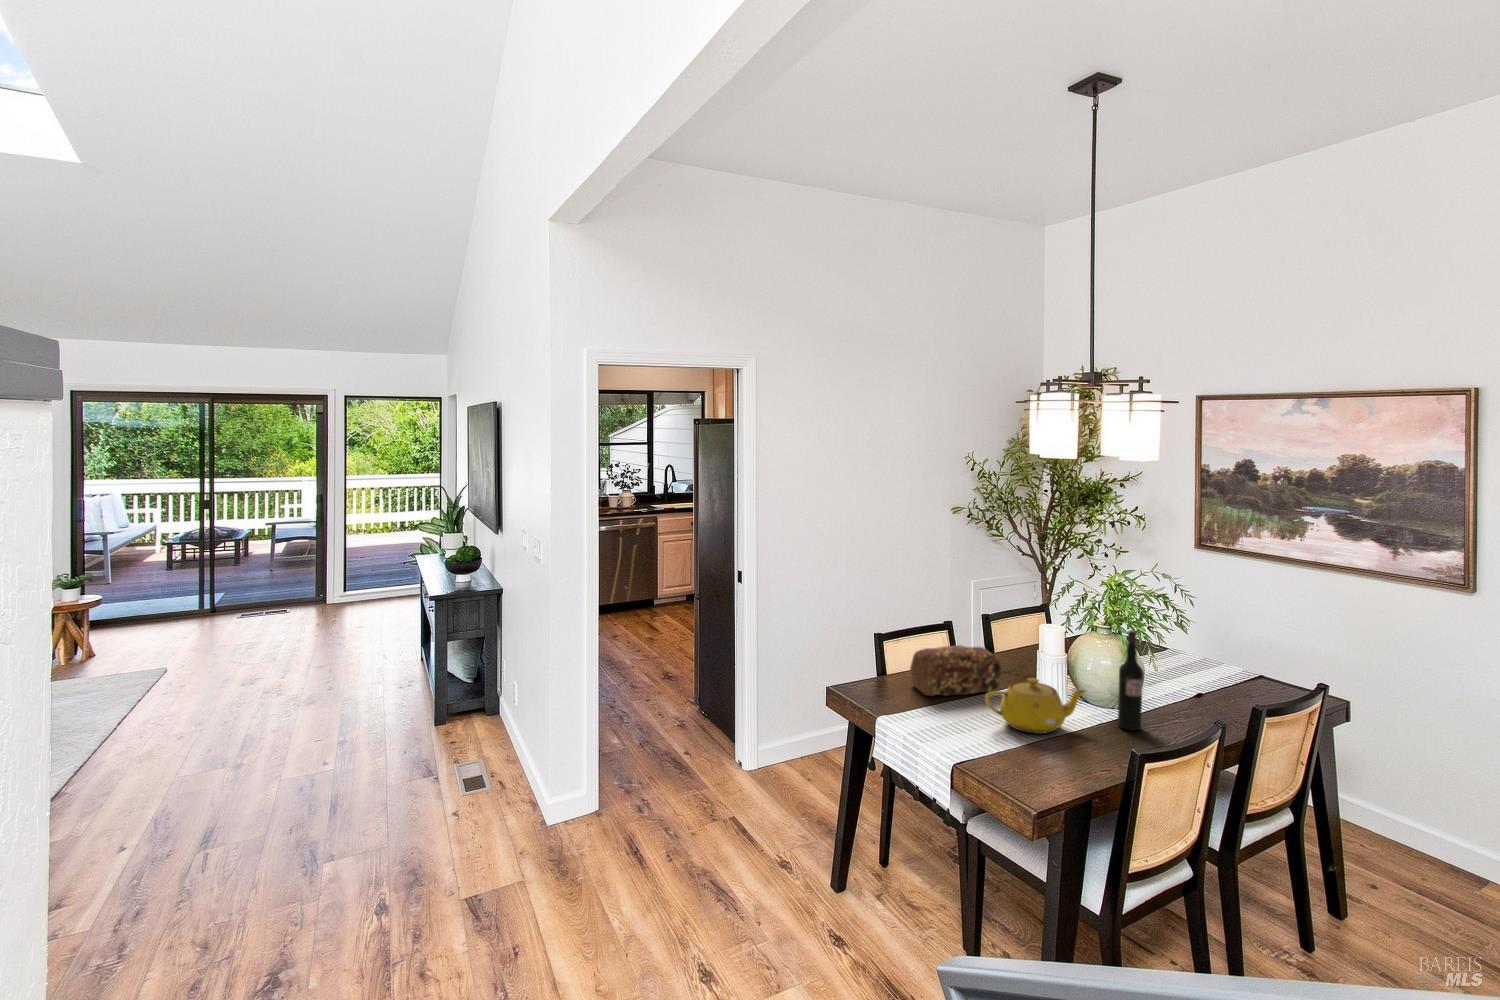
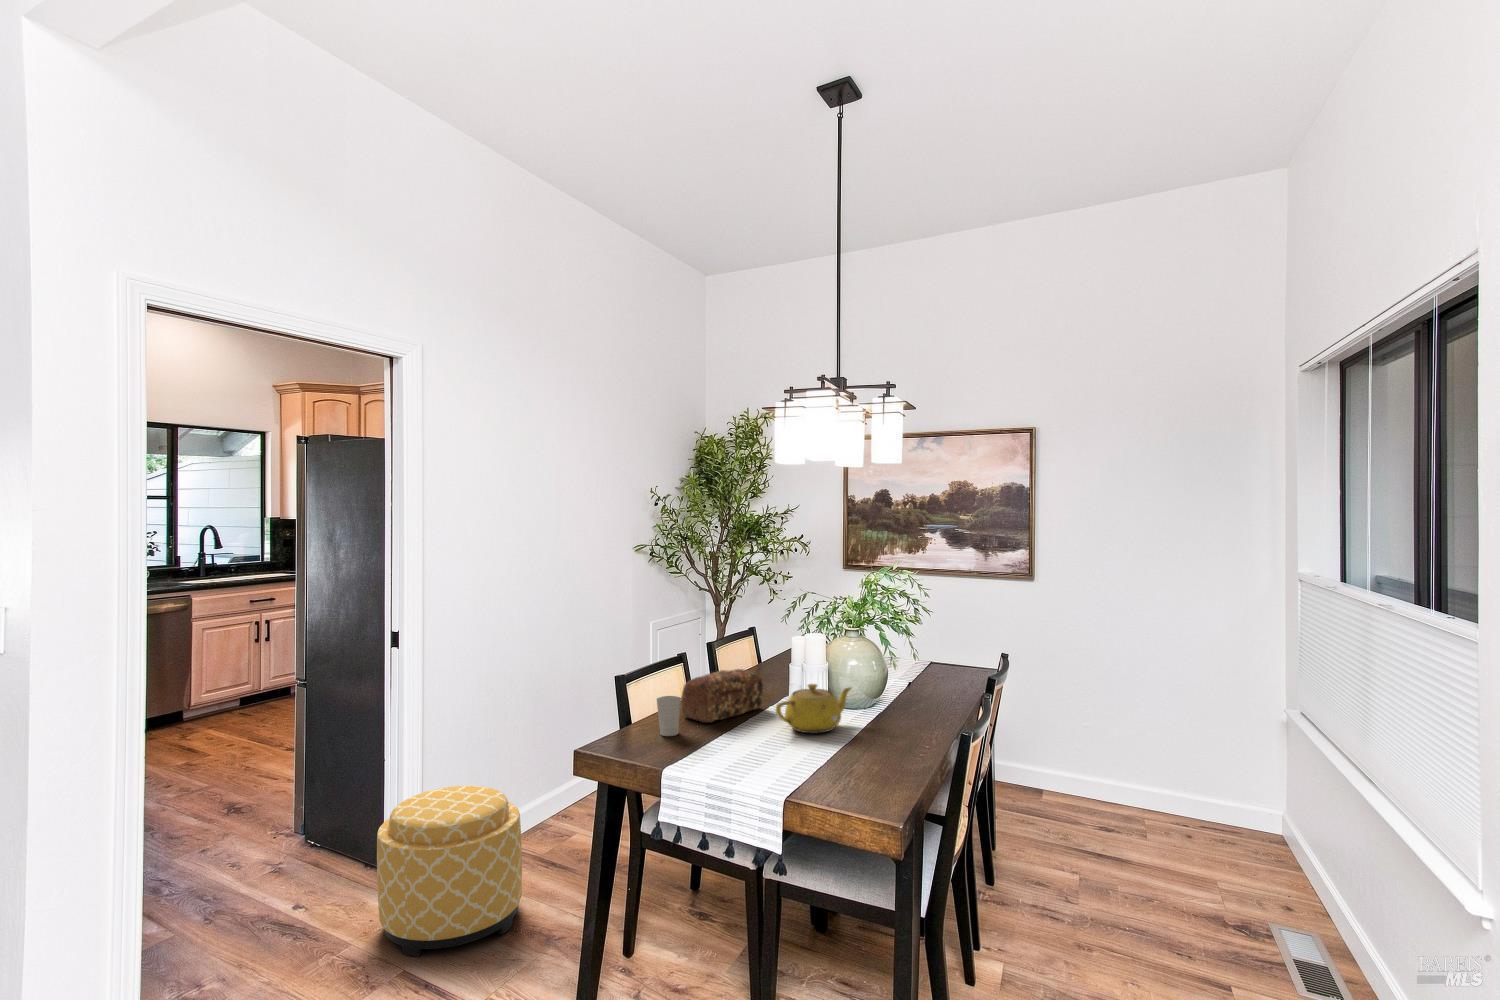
wine bottle: present [1118,630,1143,730] -> none [871,630,890,716]
cup: none [871,662,895,702] -> present [657,696,681,736]
ottoman: none [661,703,776,839] -> present [377,786,522,957]

